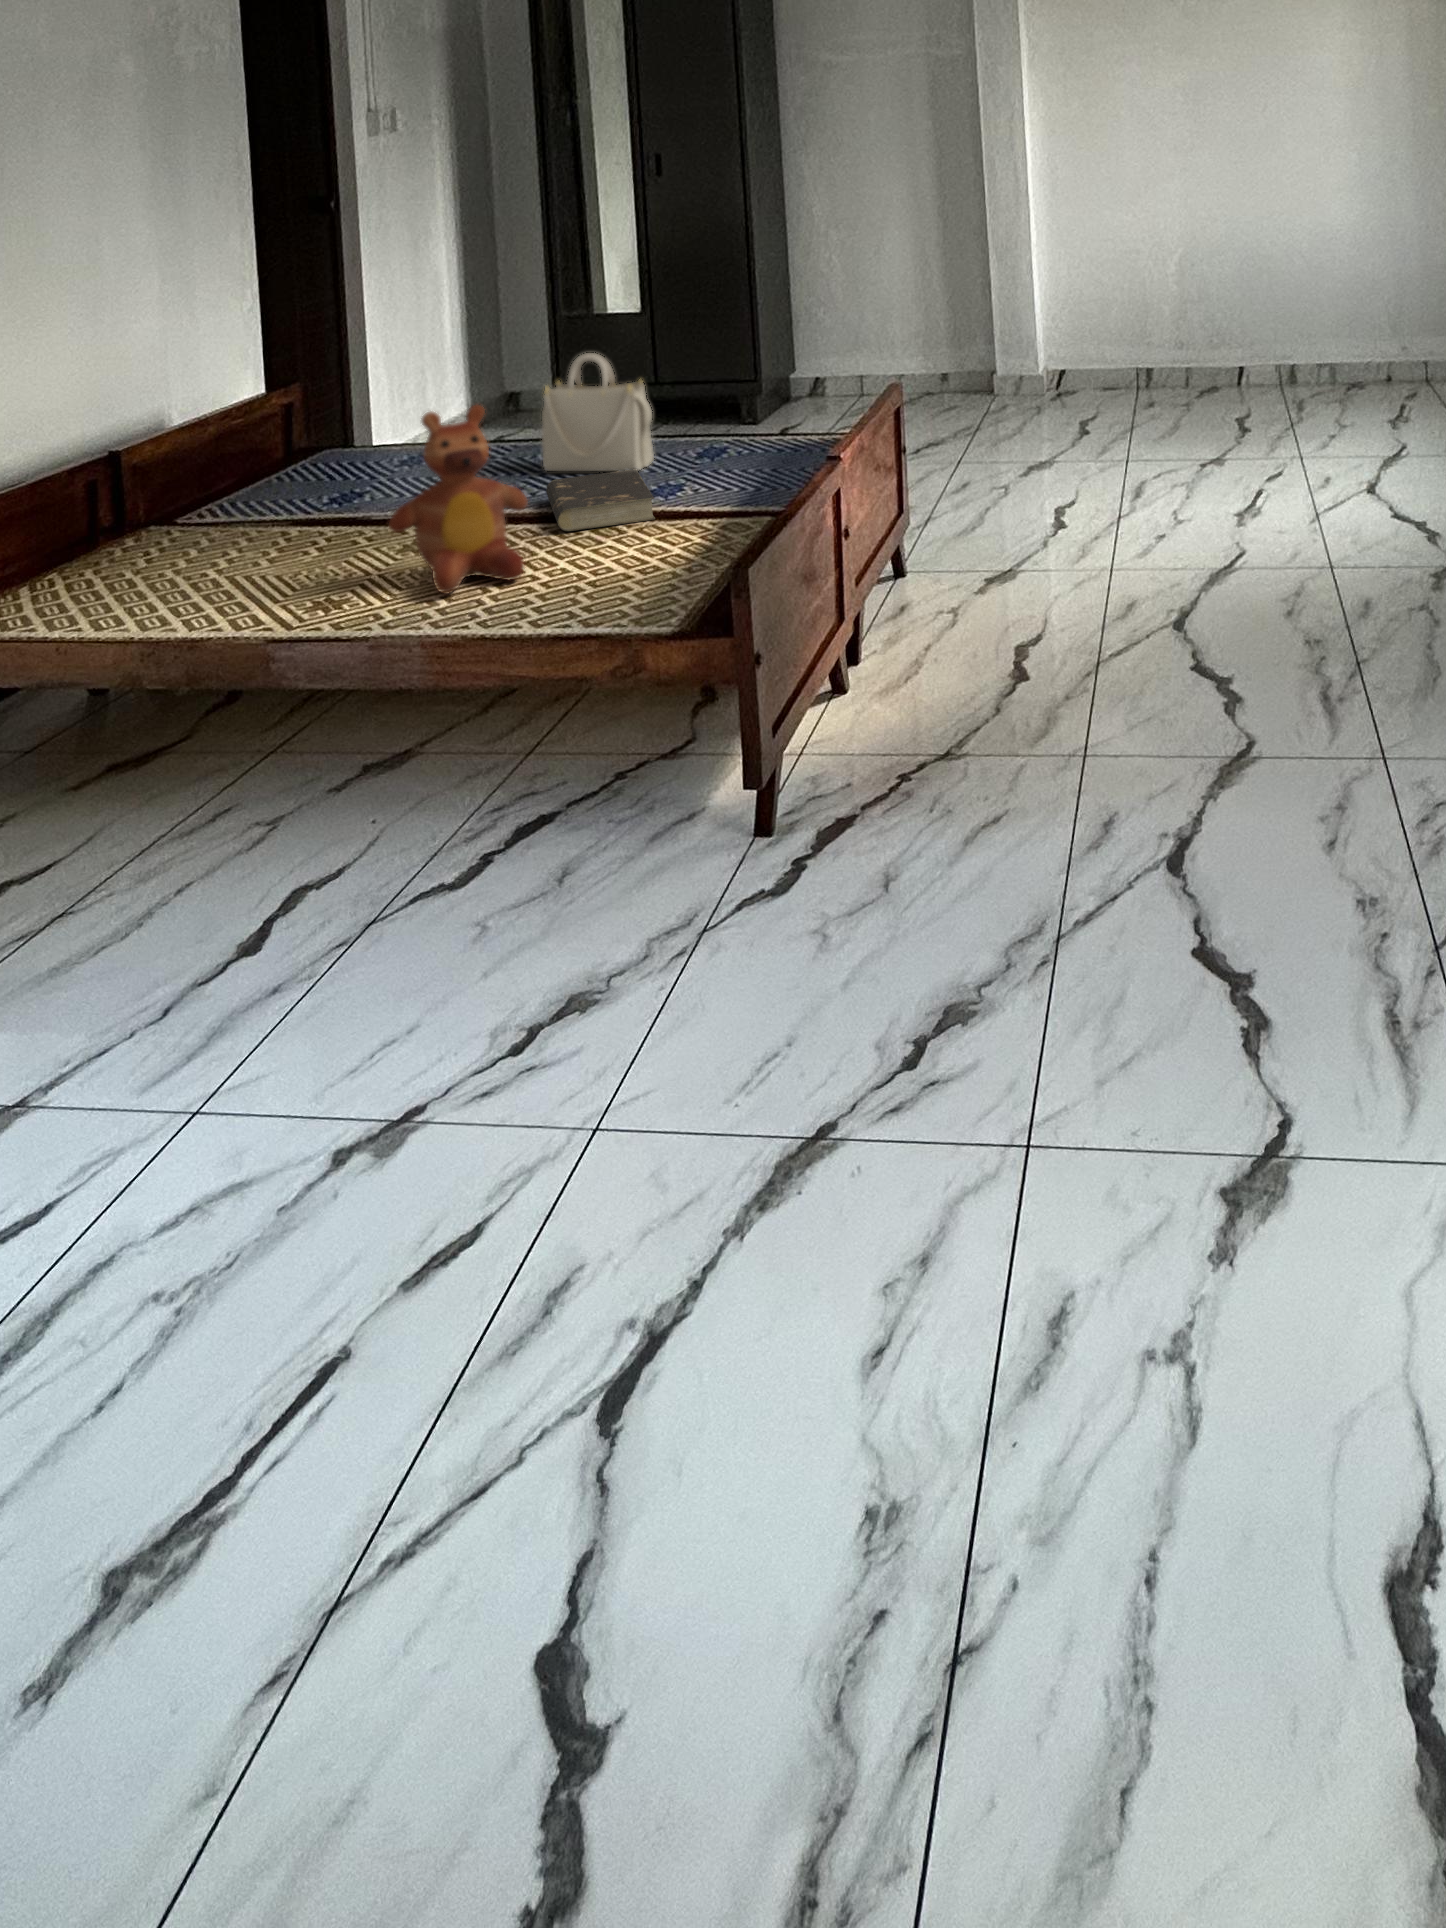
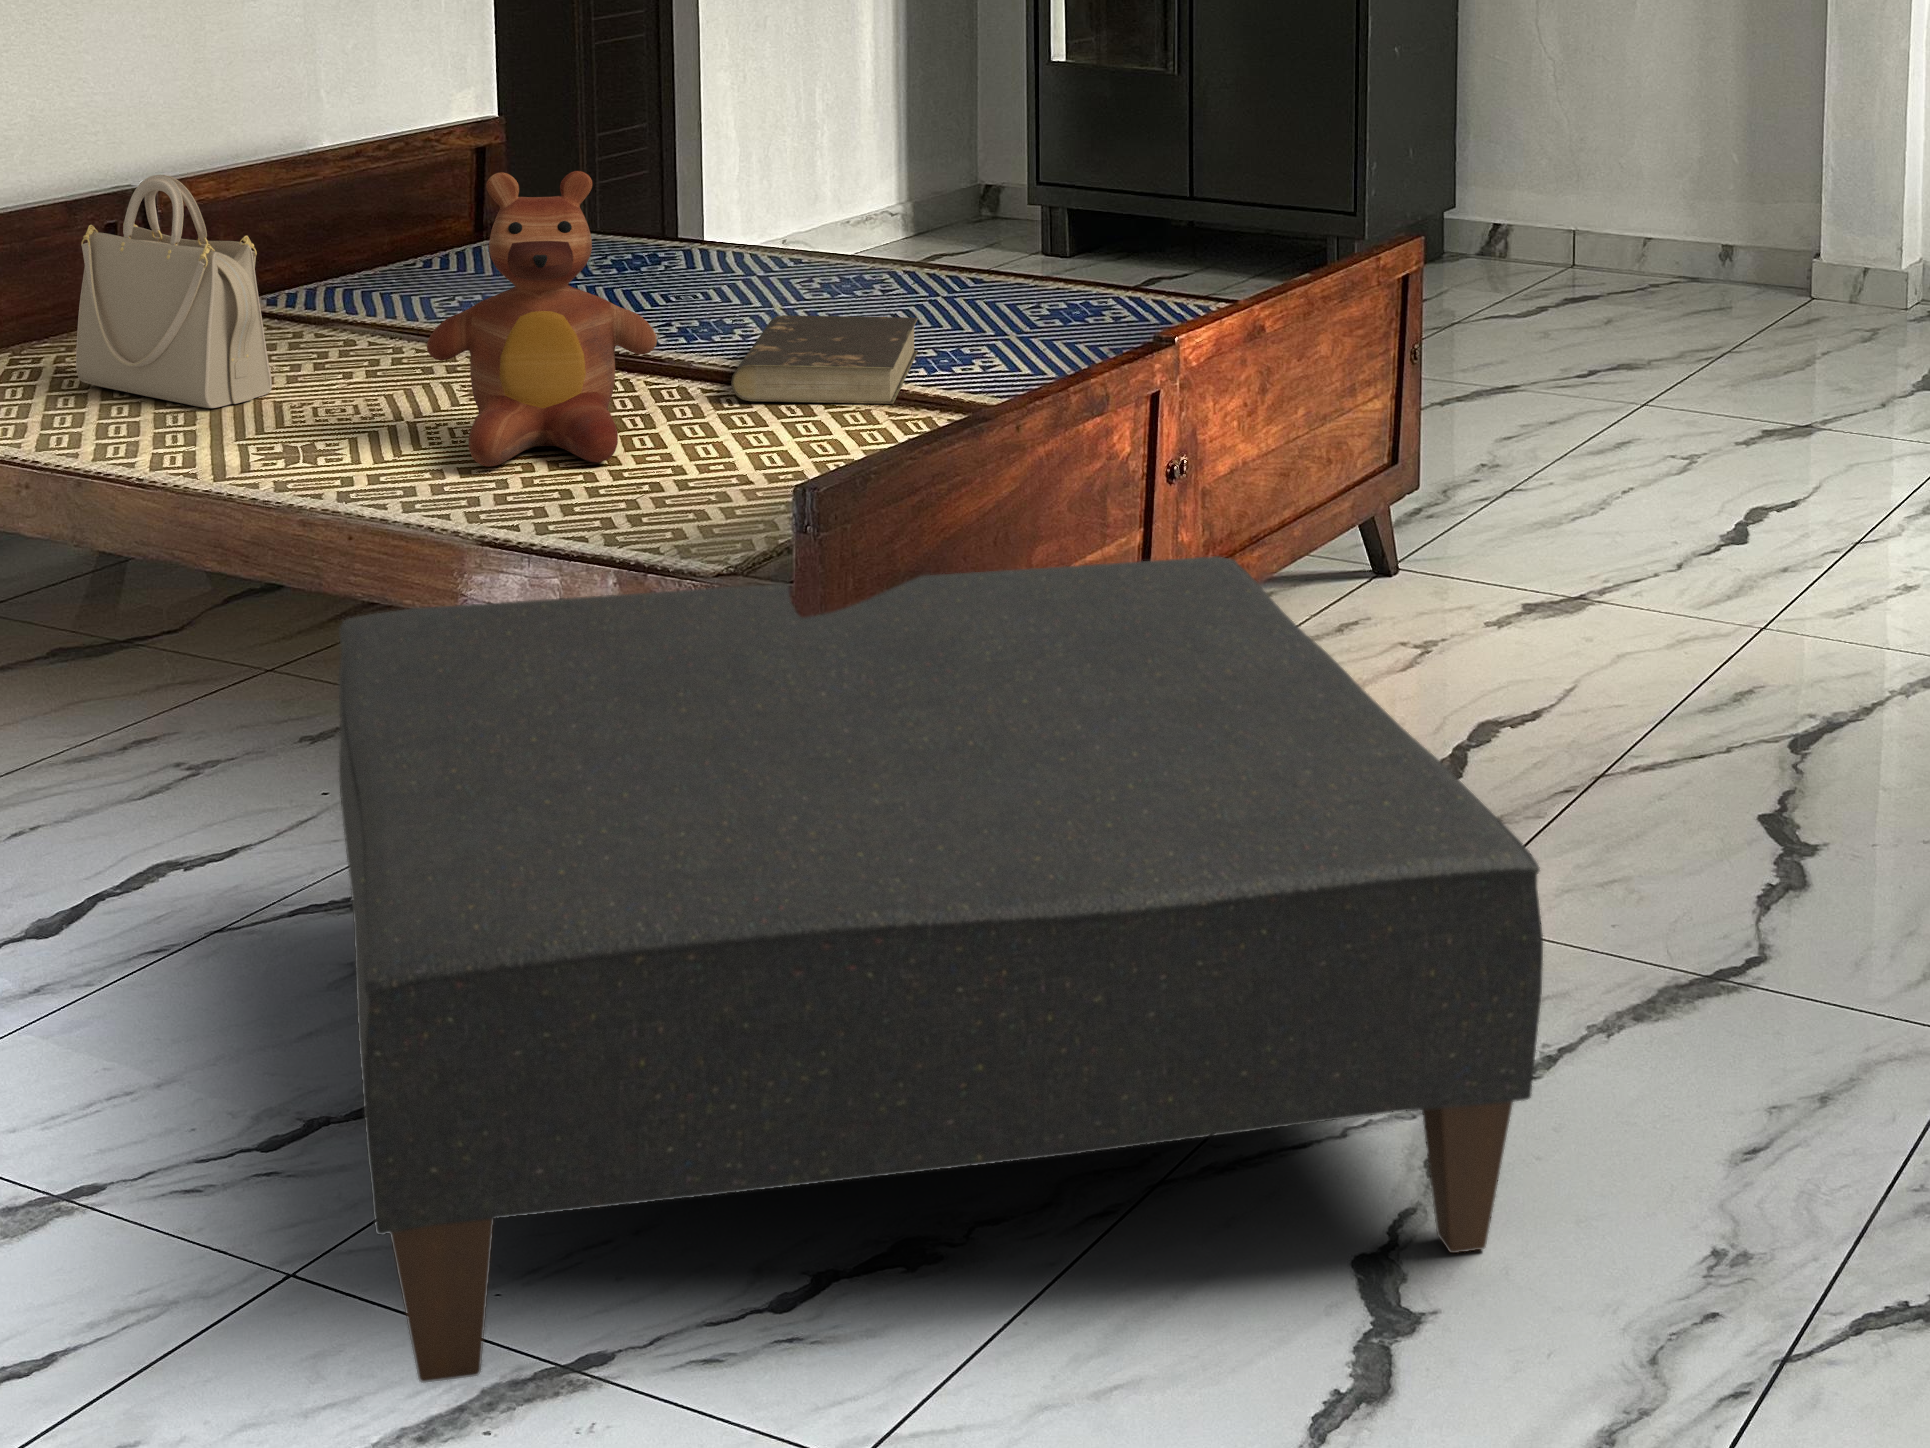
handbag: present [542,353,654,471] -> present [76,175,272,408]
ottoman: none [448,571,1277,1174] -> present [338,556,1543,1382]

